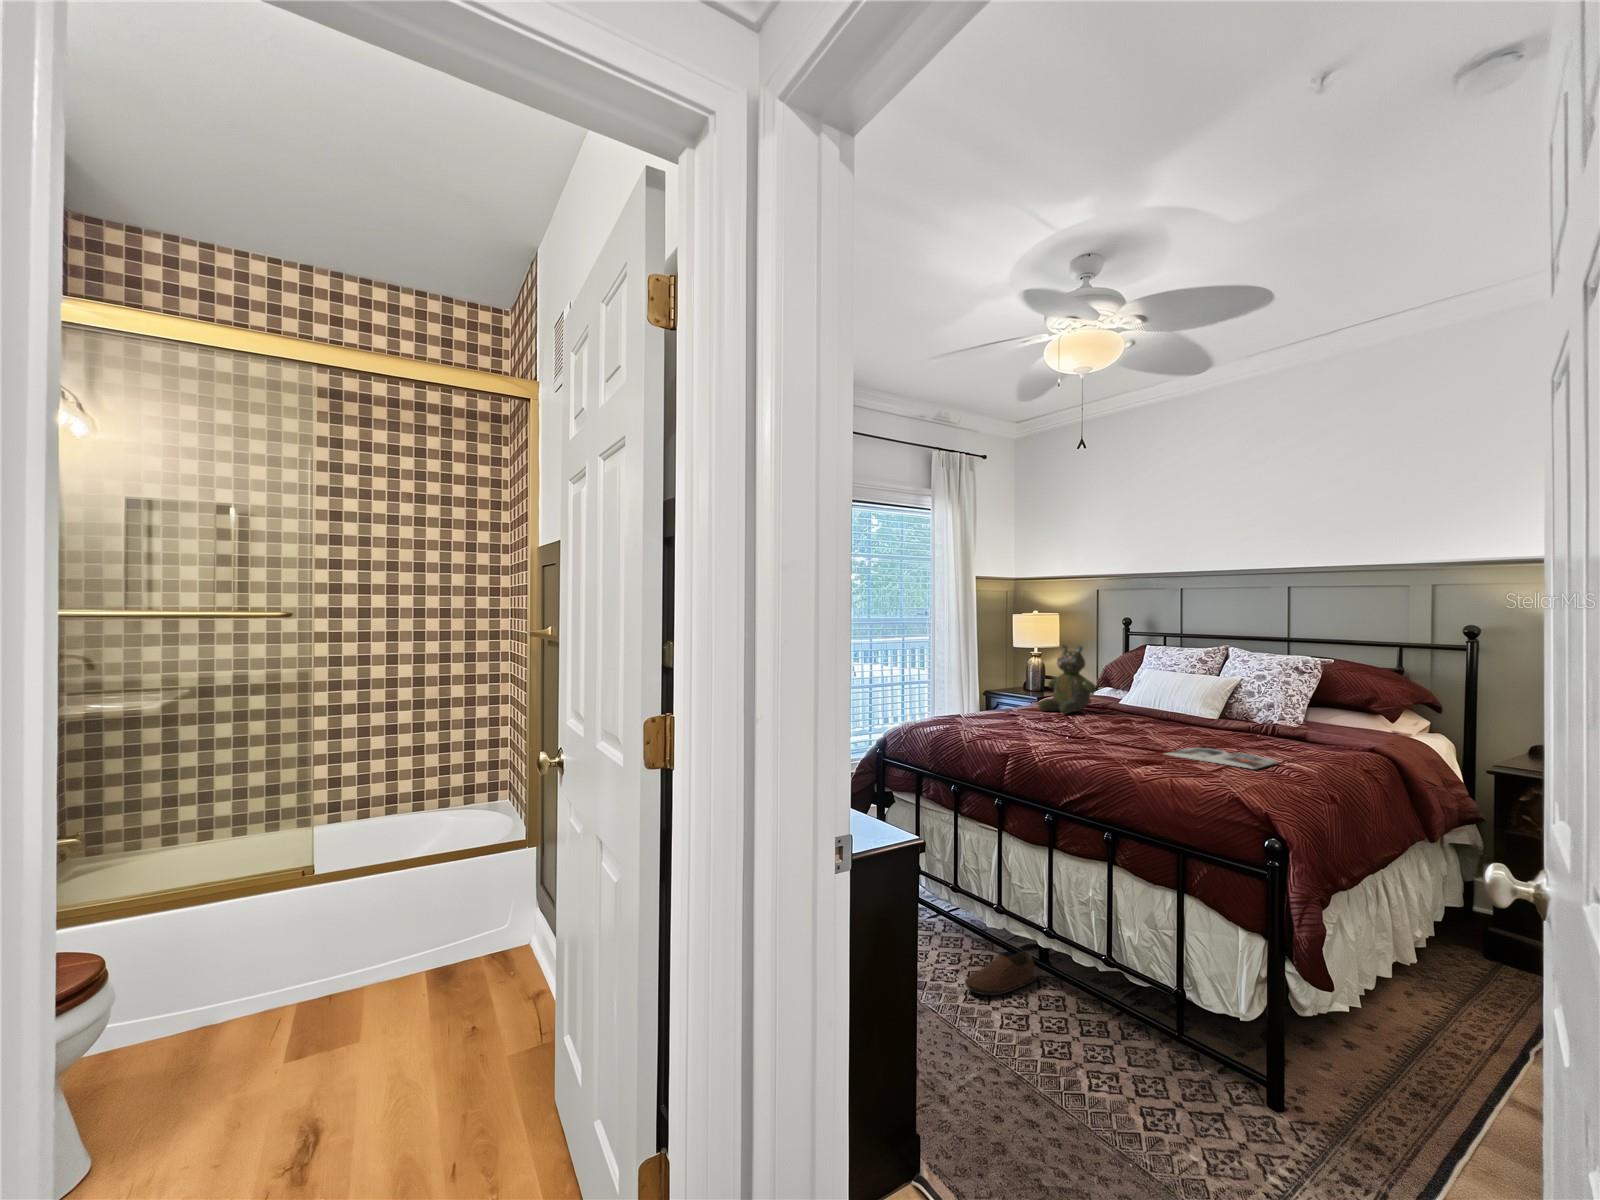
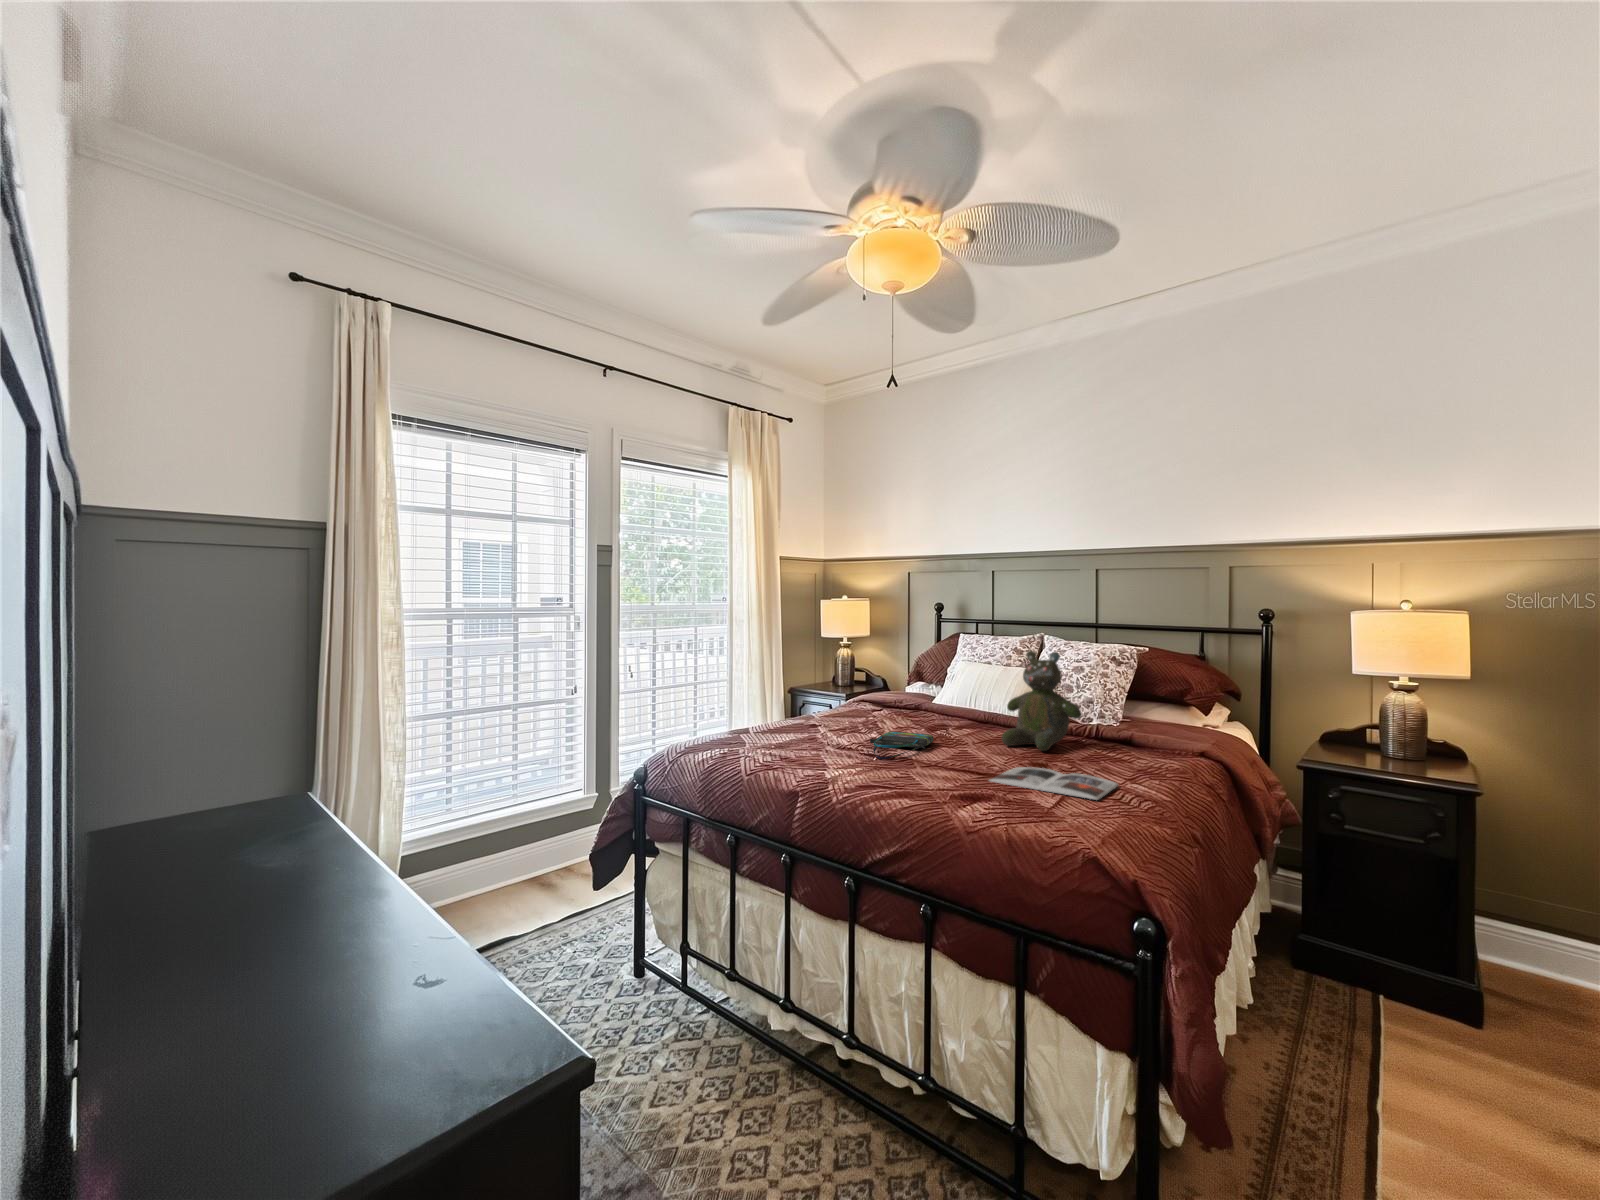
teddy bear: present [1038,645,1096,714] -> present [1002,651,1082,751]
tote bag: none [1063,720,1119,737] -> present [870,731,934,759]
shoe: present [965,952,1036,995] -> none [736,1065,834,1150]

